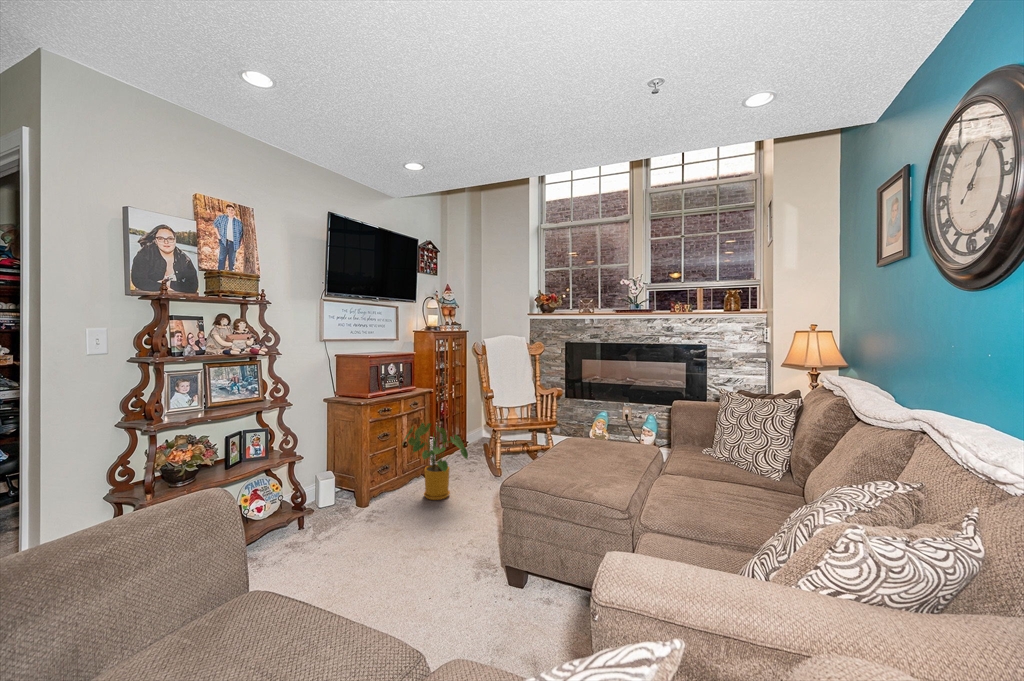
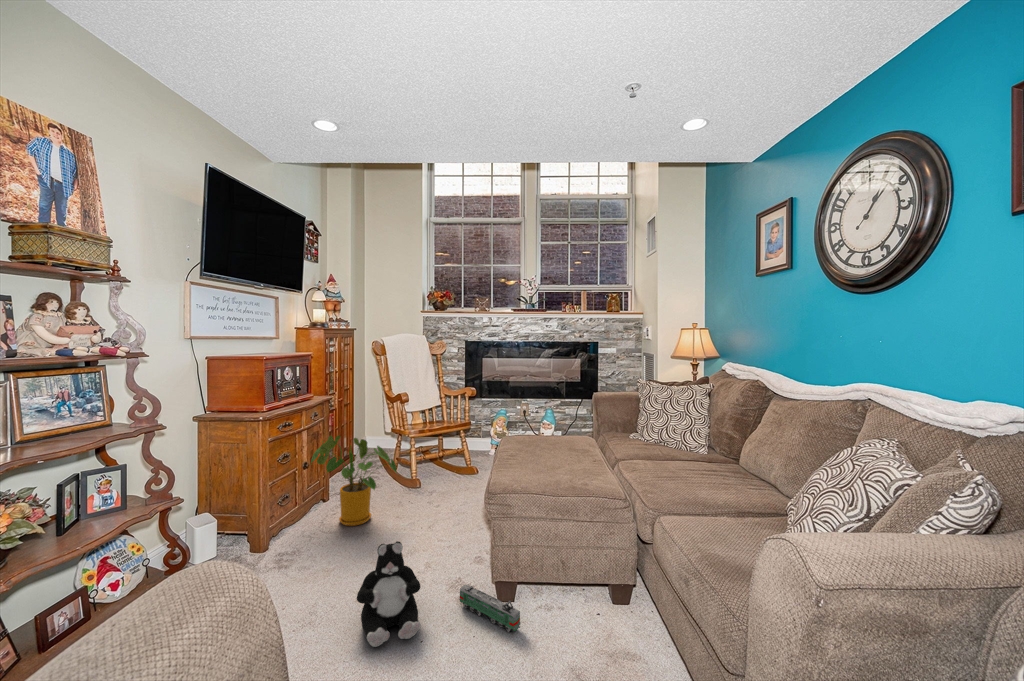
plush toy: none [388,512,441,591] -> present [357,541,421,647]
toy train: none [473,561,510,608] -> present [459,585,521,632]

